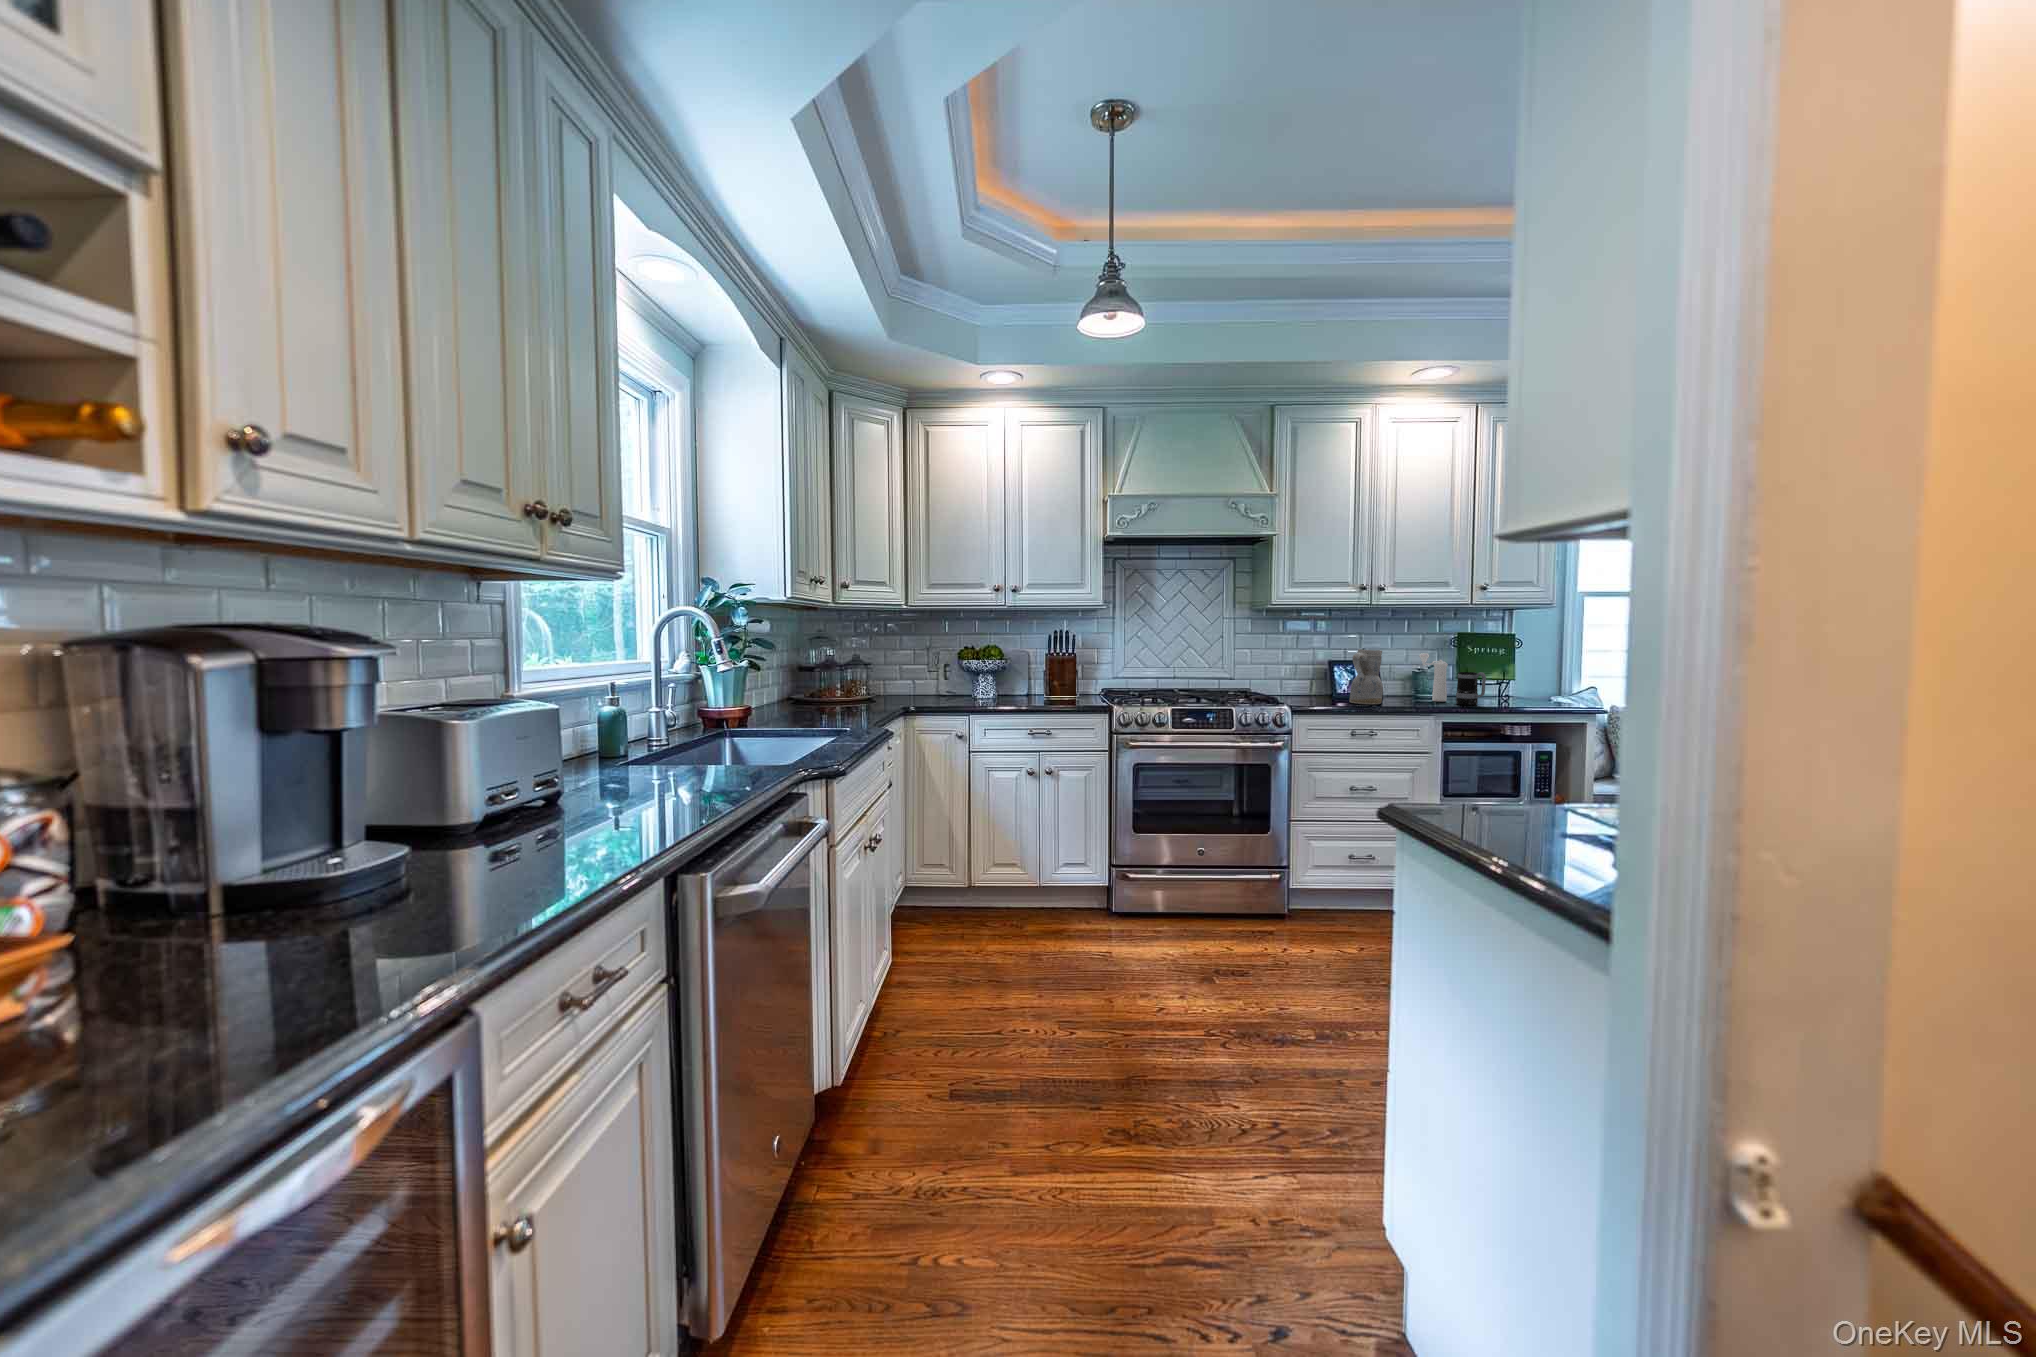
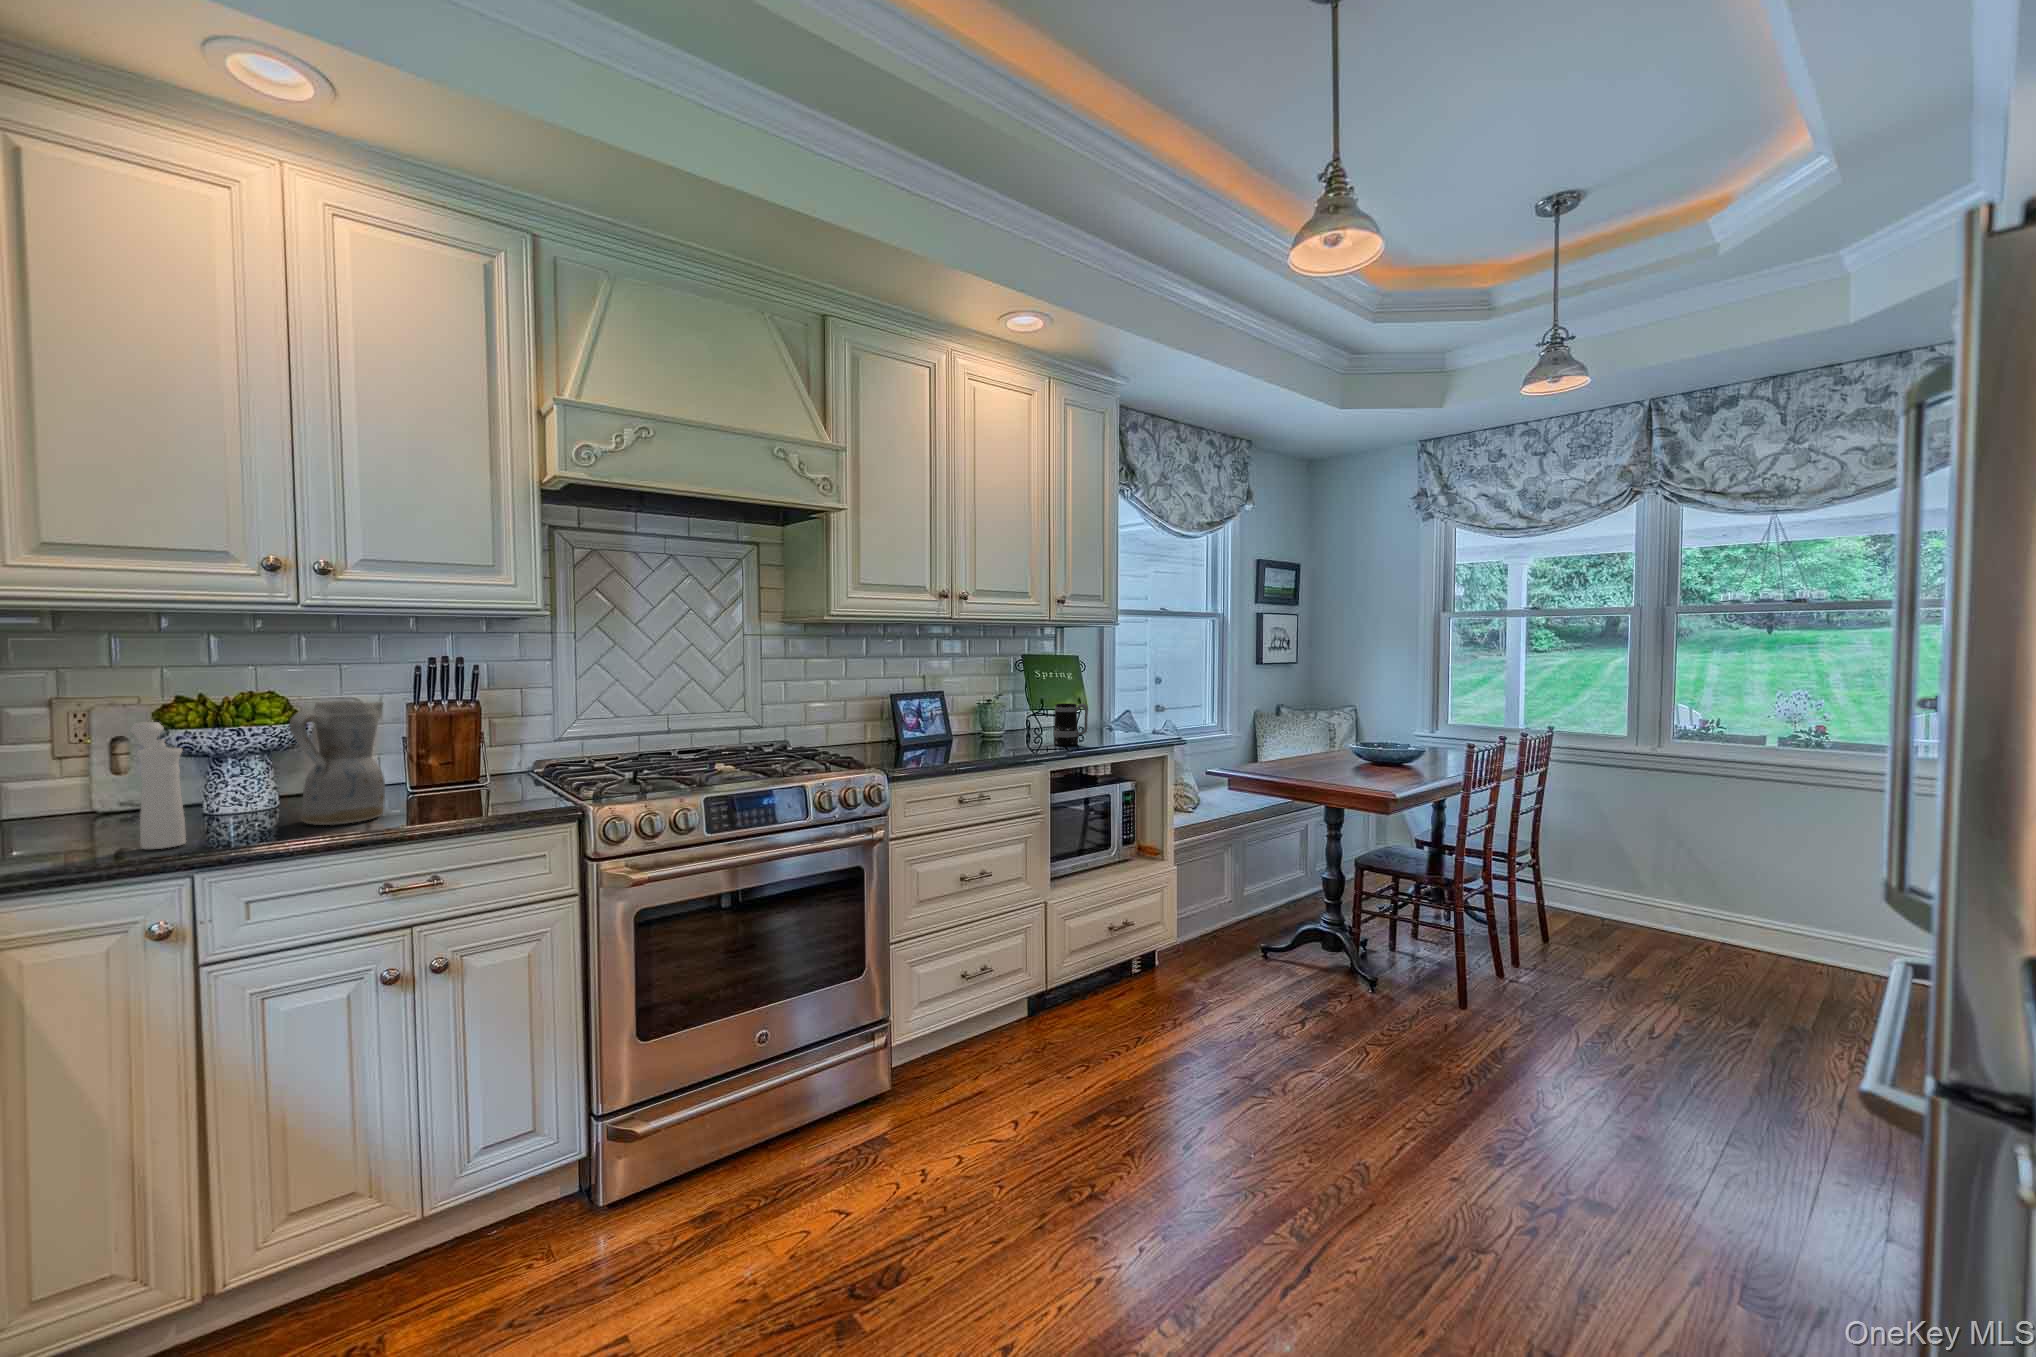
ceramic pitcher: present [1349,649,1383,704] -> present [290,701,385,825]
pepper mill: present [1419,653,1448,702] -> present [130,722,186,849]

